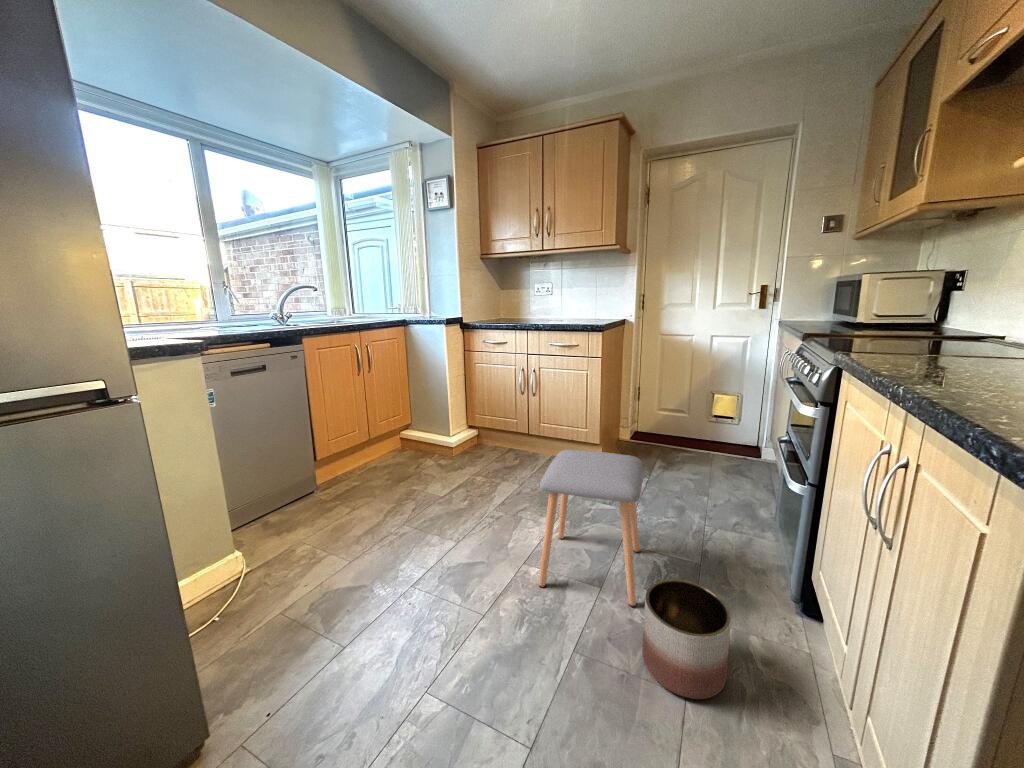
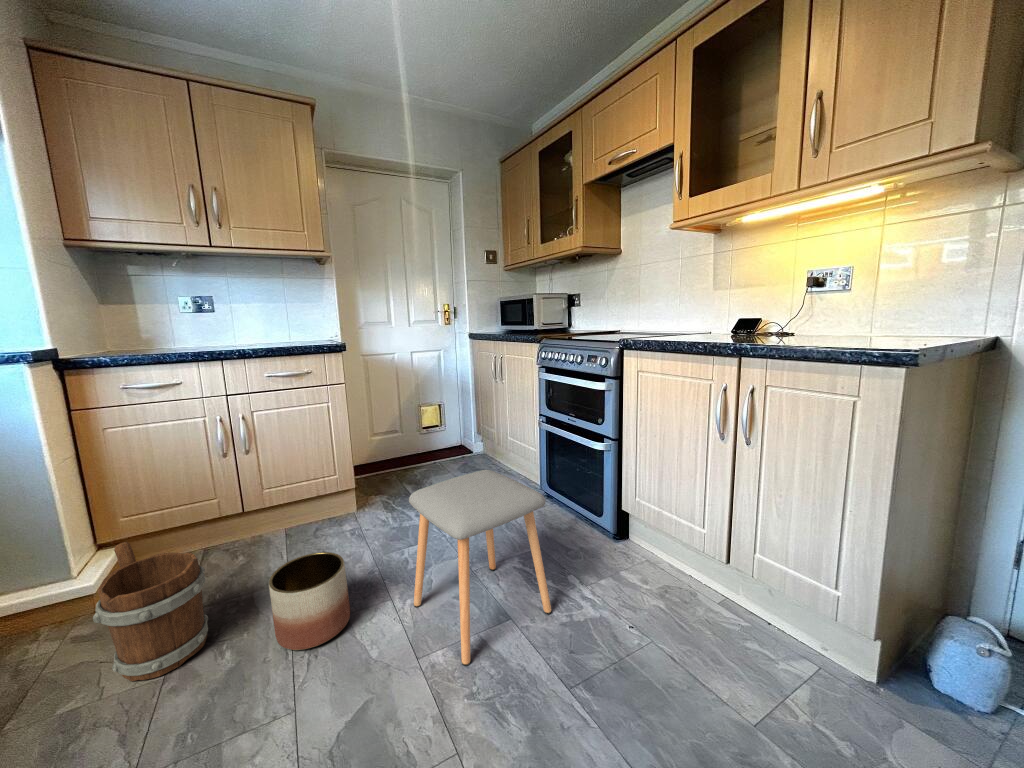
bucket: none [427,425,474,496] -> present [93,542,208,681]
planter: present [642,579,731,699] -> present [269,552,350,650]

